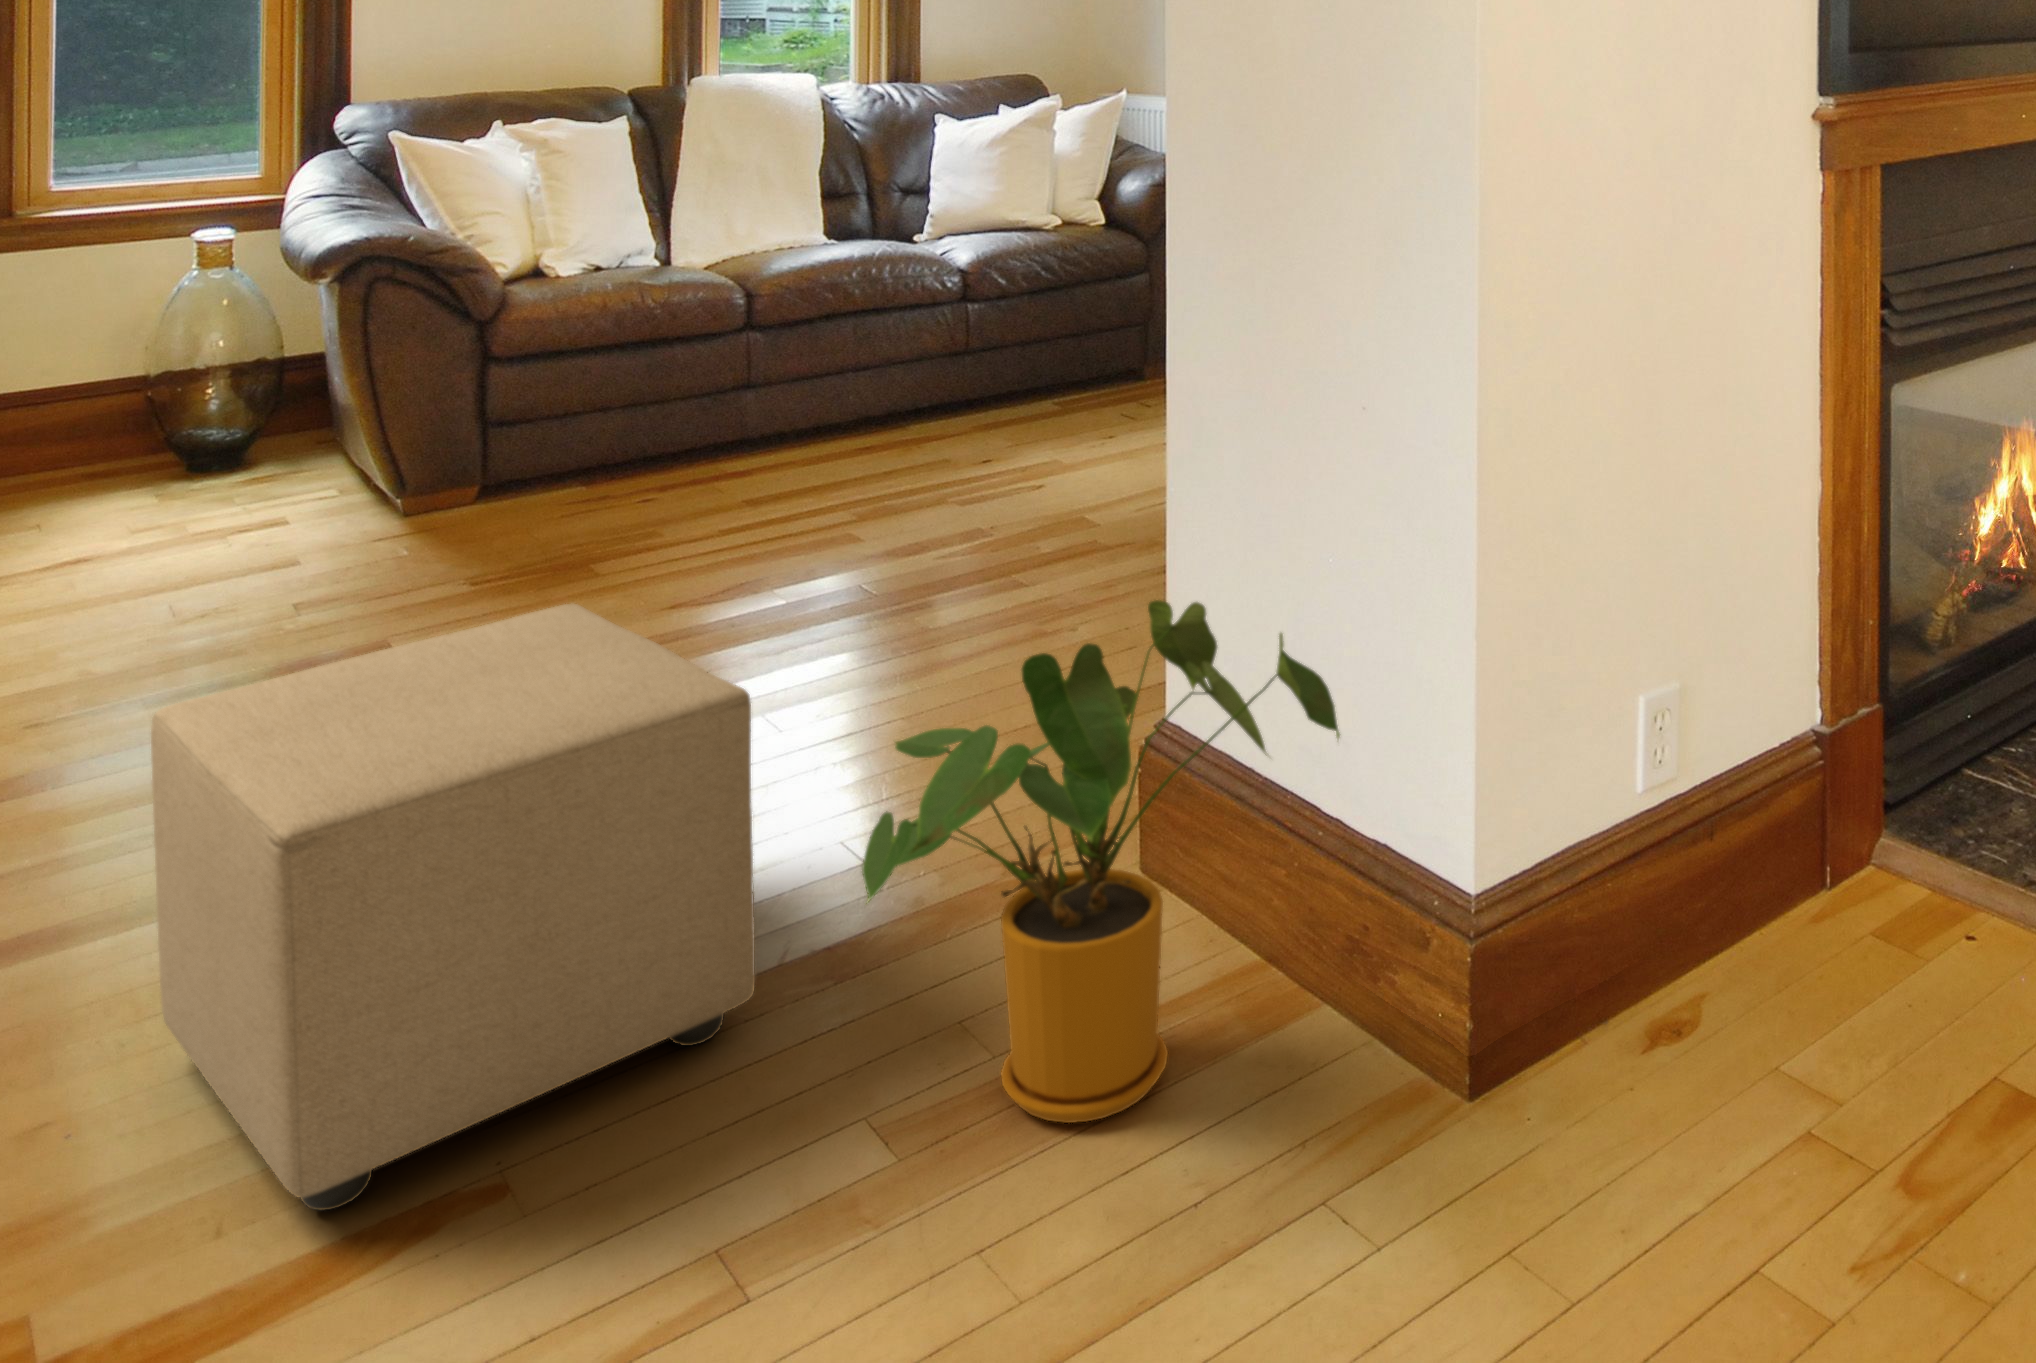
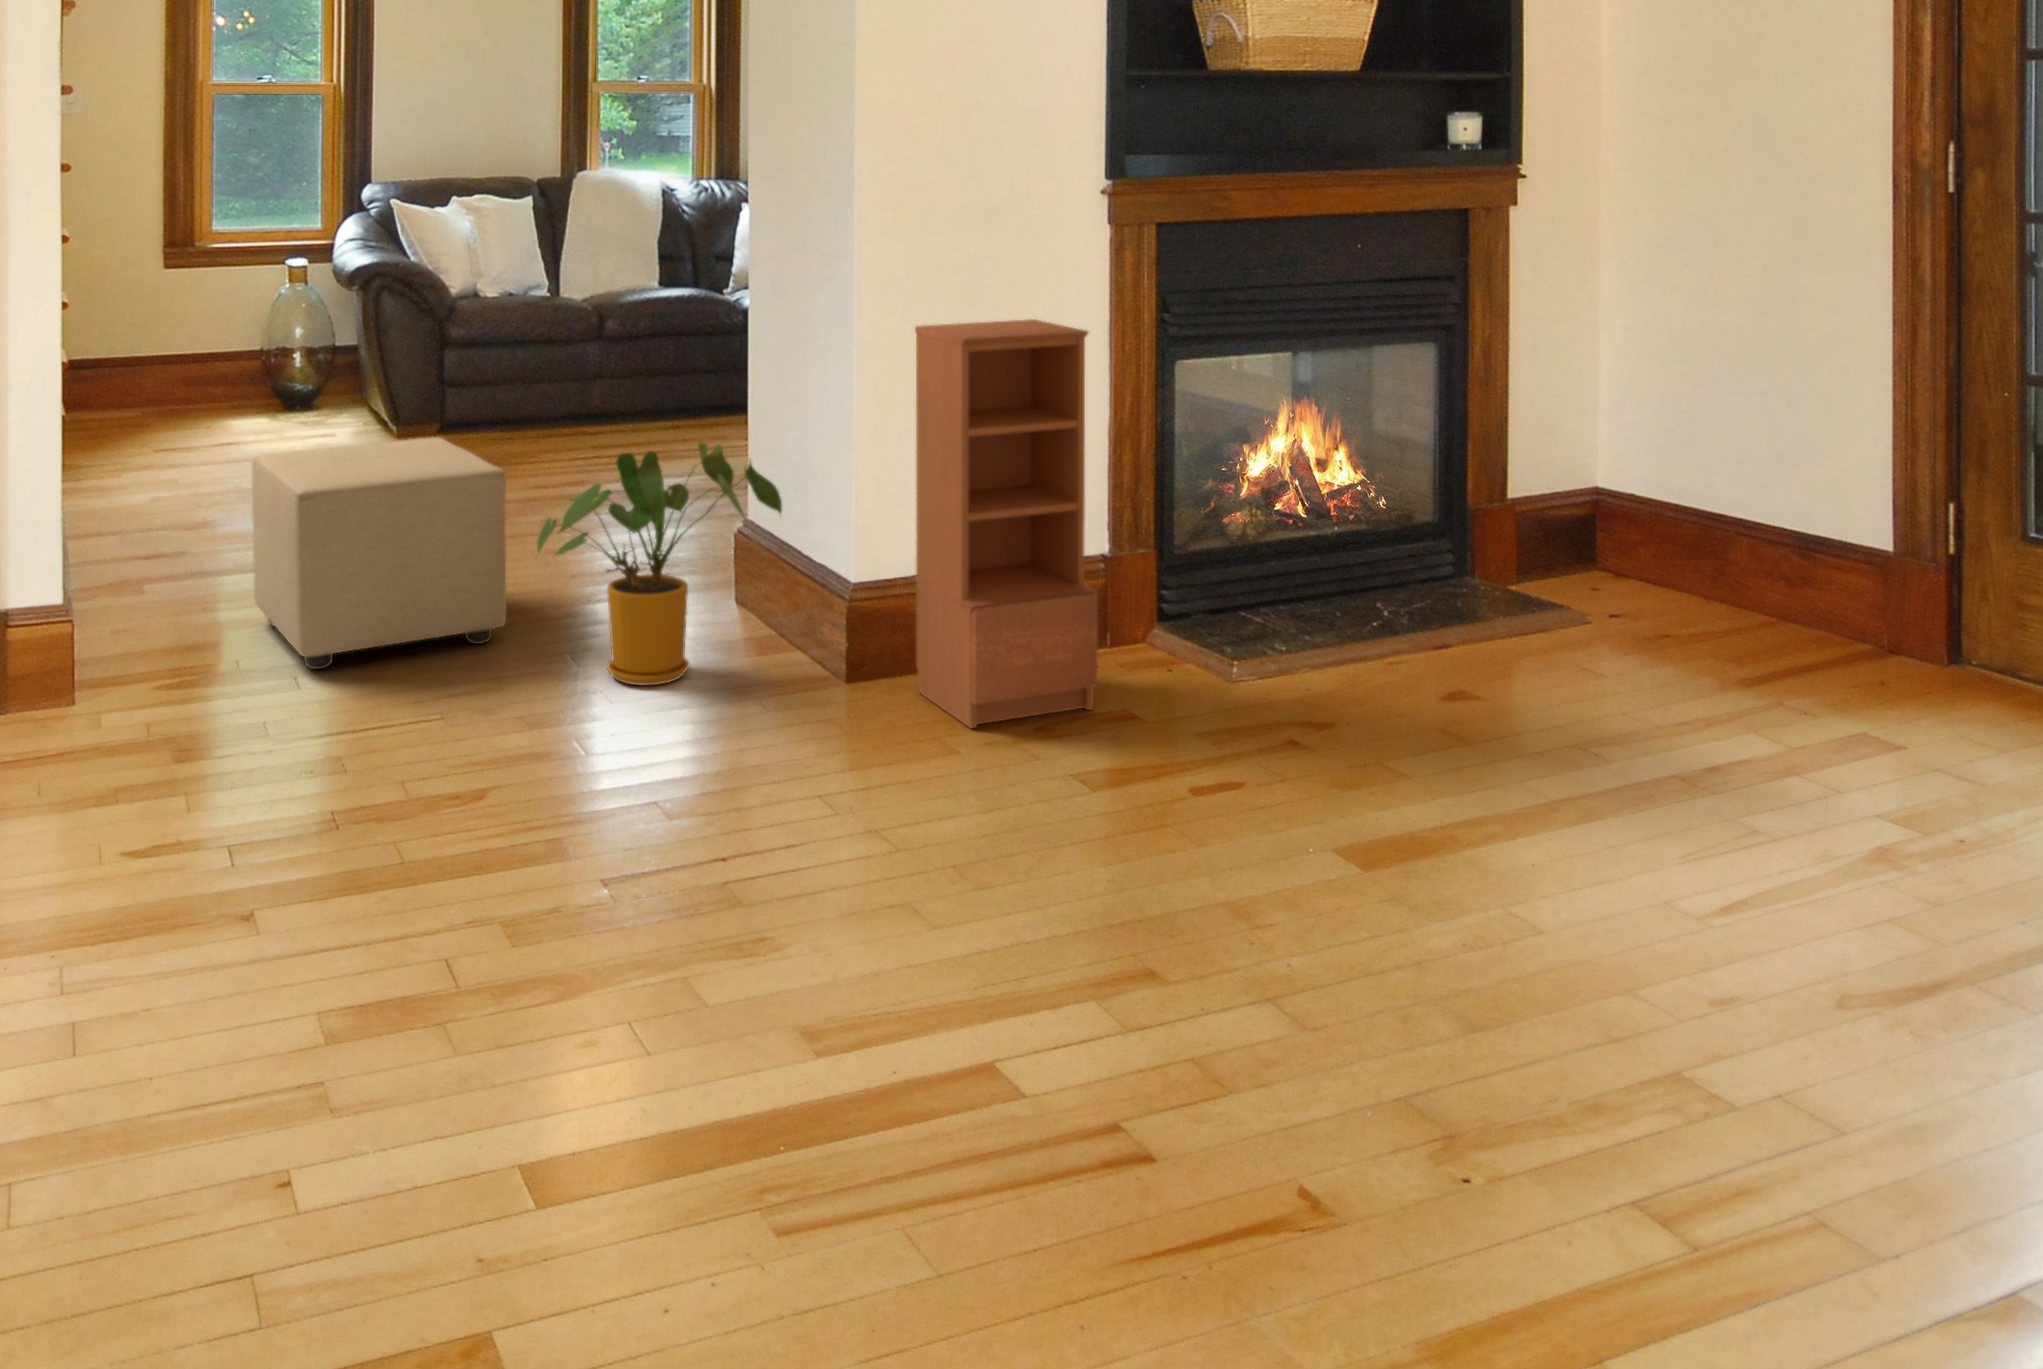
bookcase: none [1603,334,1943,1134] -> present [915,319,1098,728]

